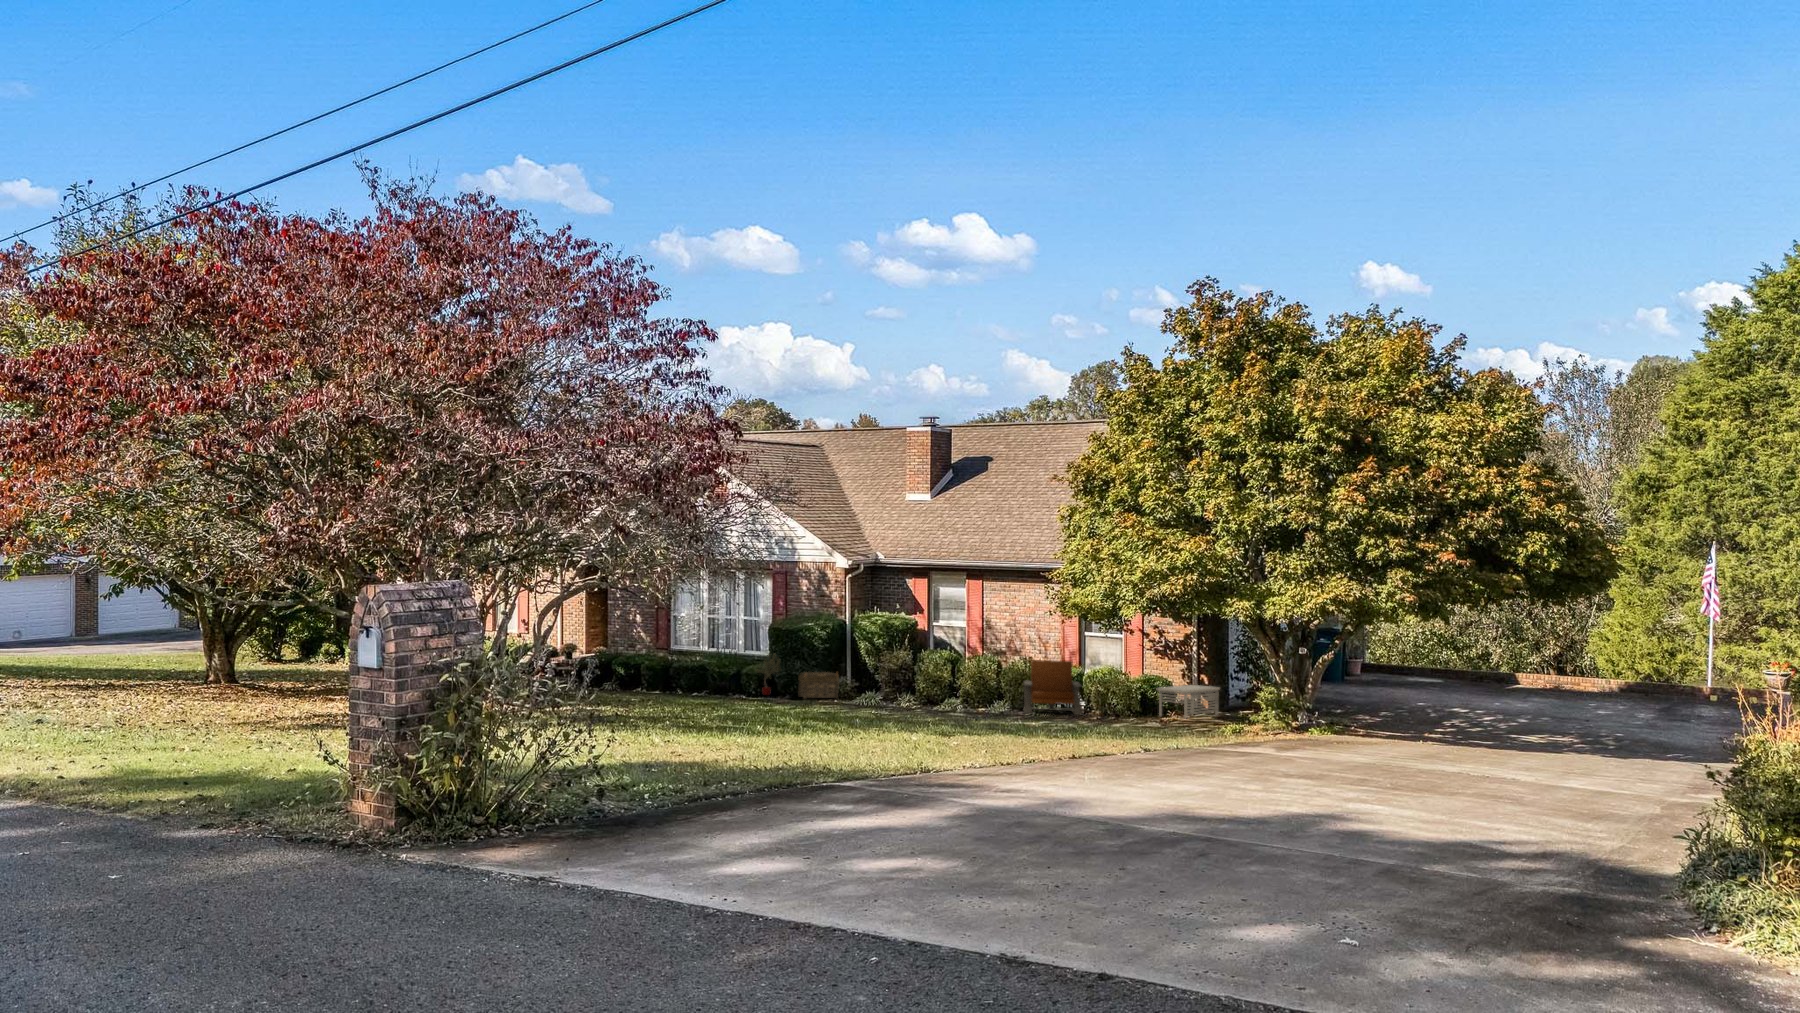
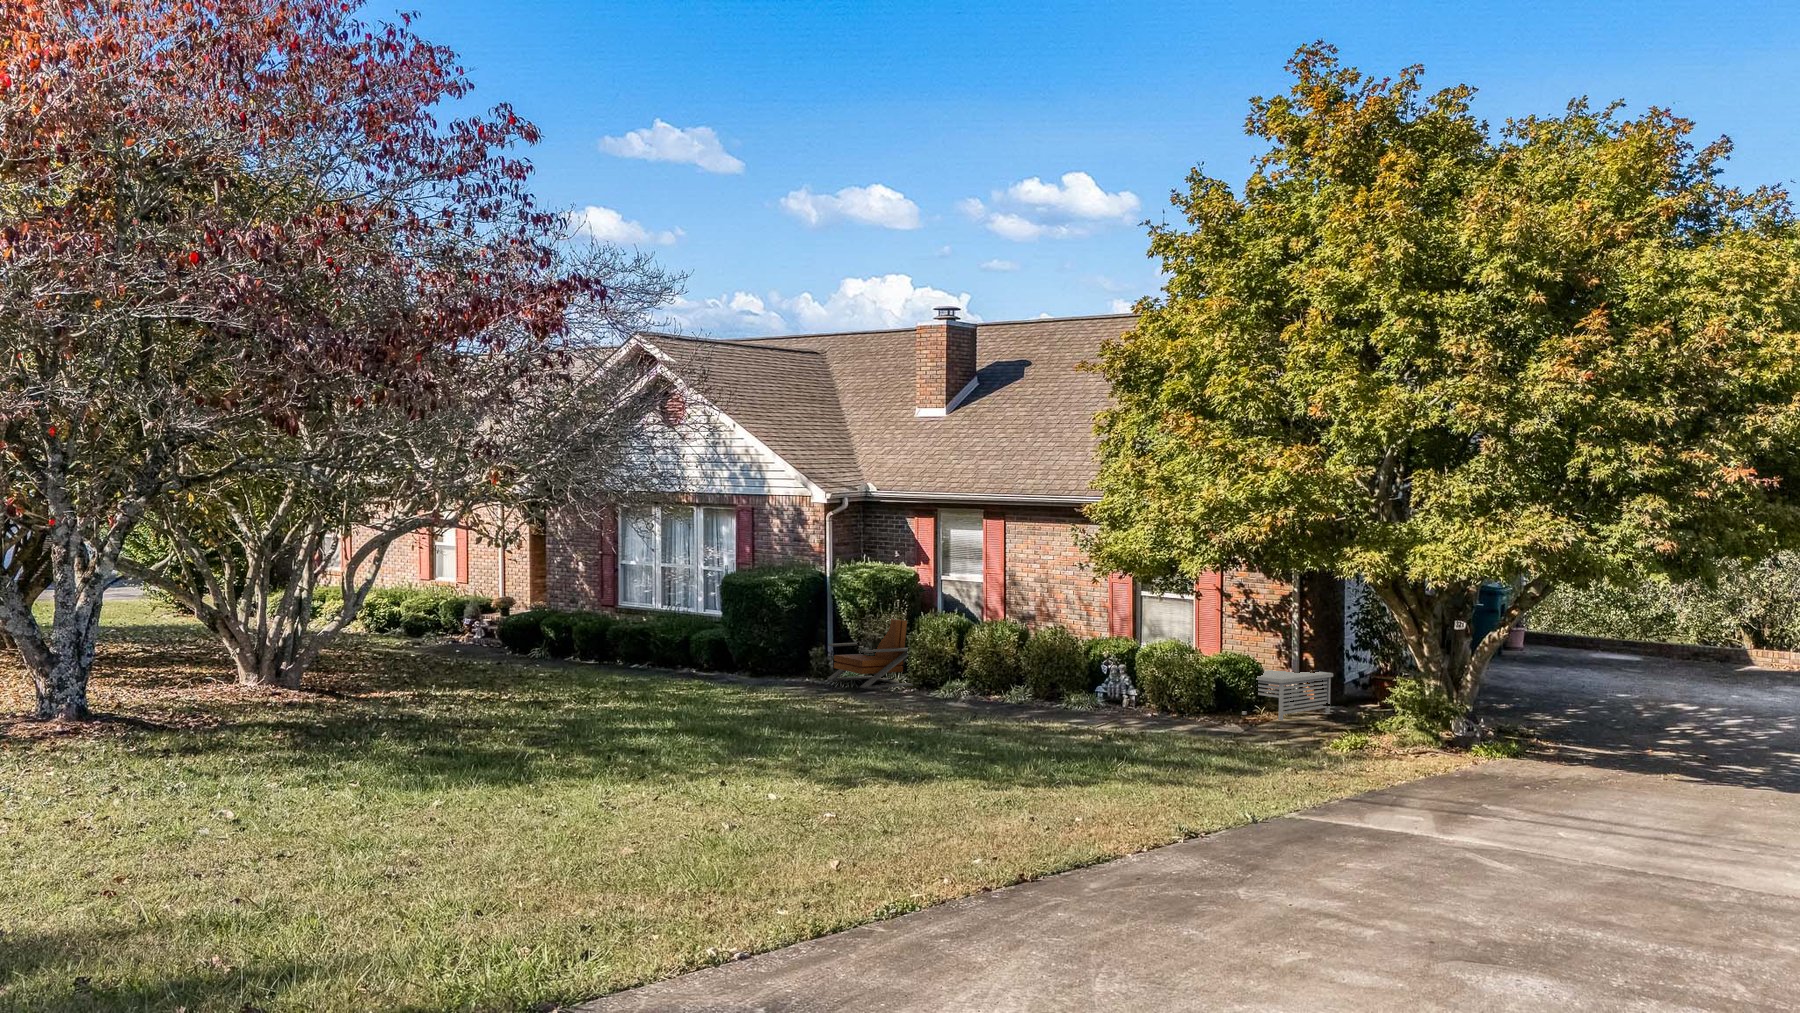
potted tree: present [756,653,780,695] -> none [699,615,734,672]
lounge chair: present [1023,660,1081,715] -> present [827,619,913,689]
basket: present [799,672,839,699] -> none [753,641,806,678]

